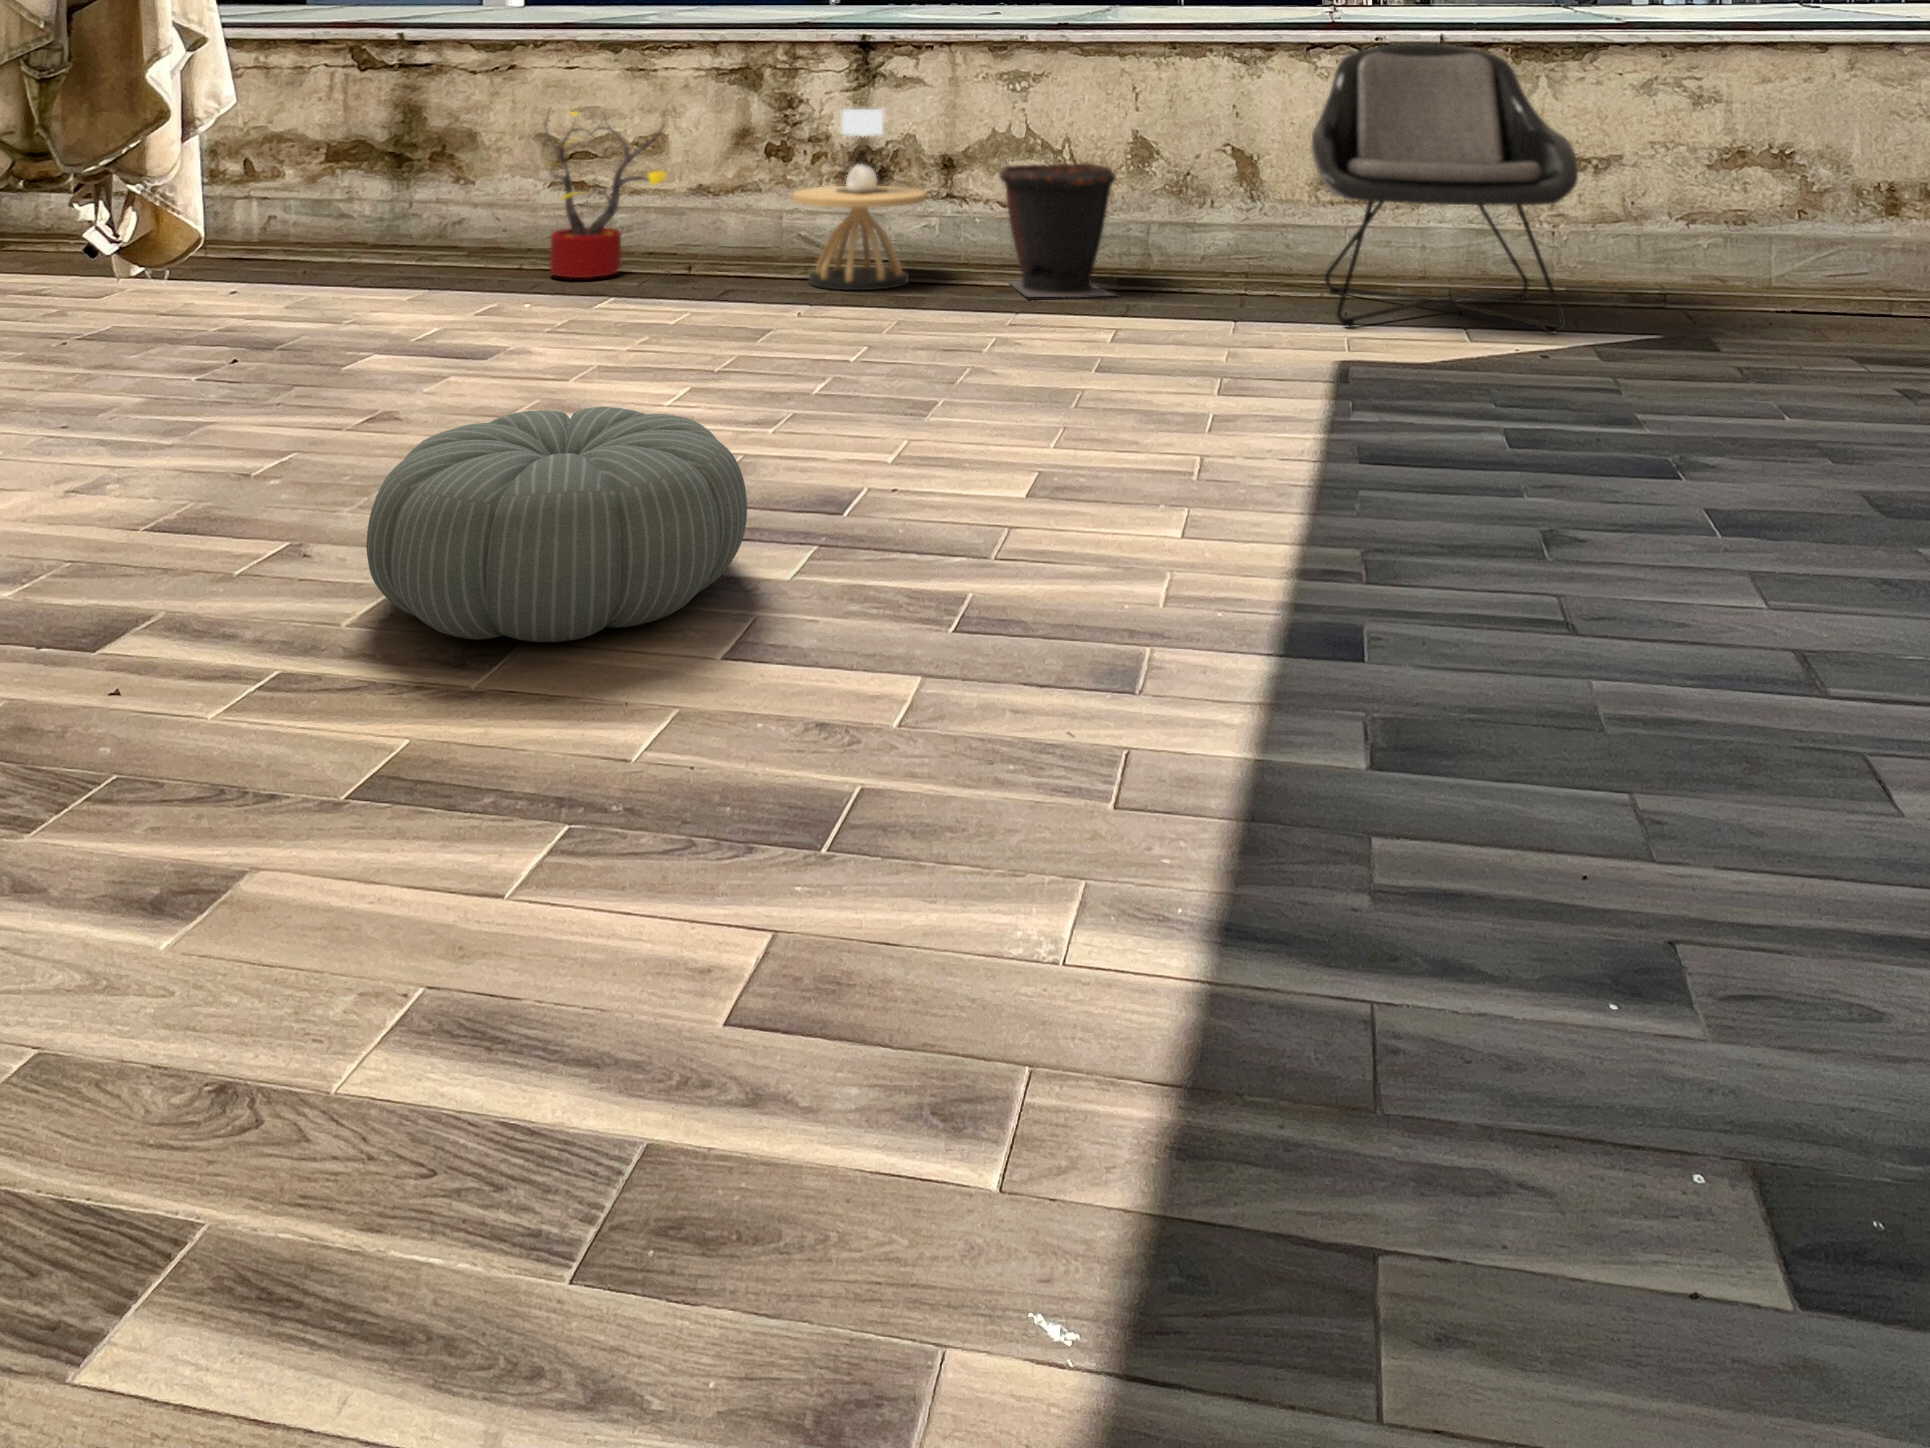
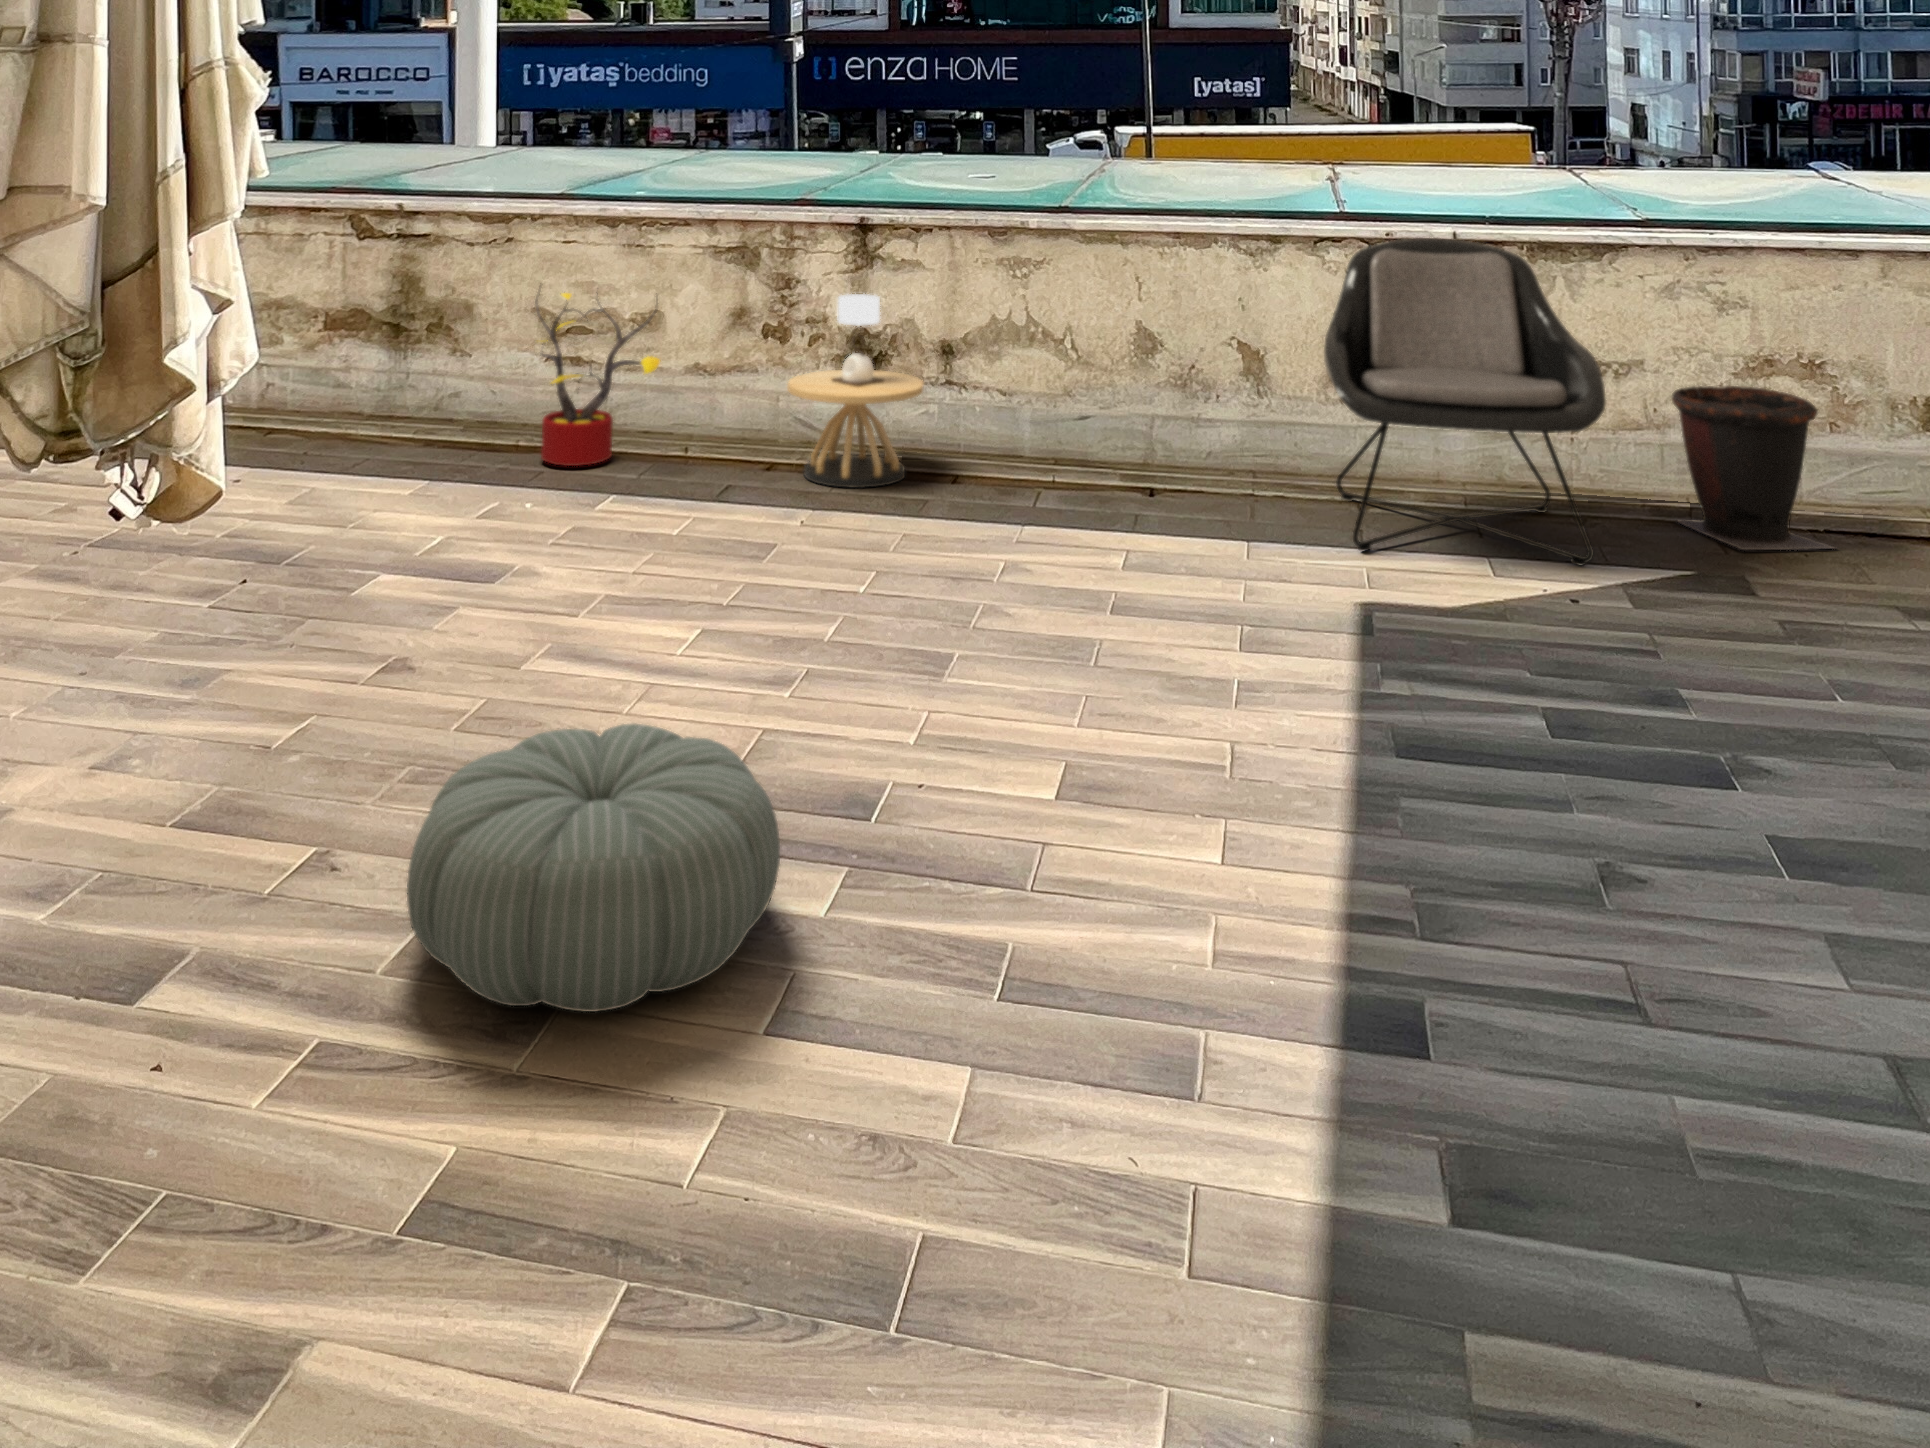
bucket: present [999,164,1116,297] -> present [1672,385,1837,550]

